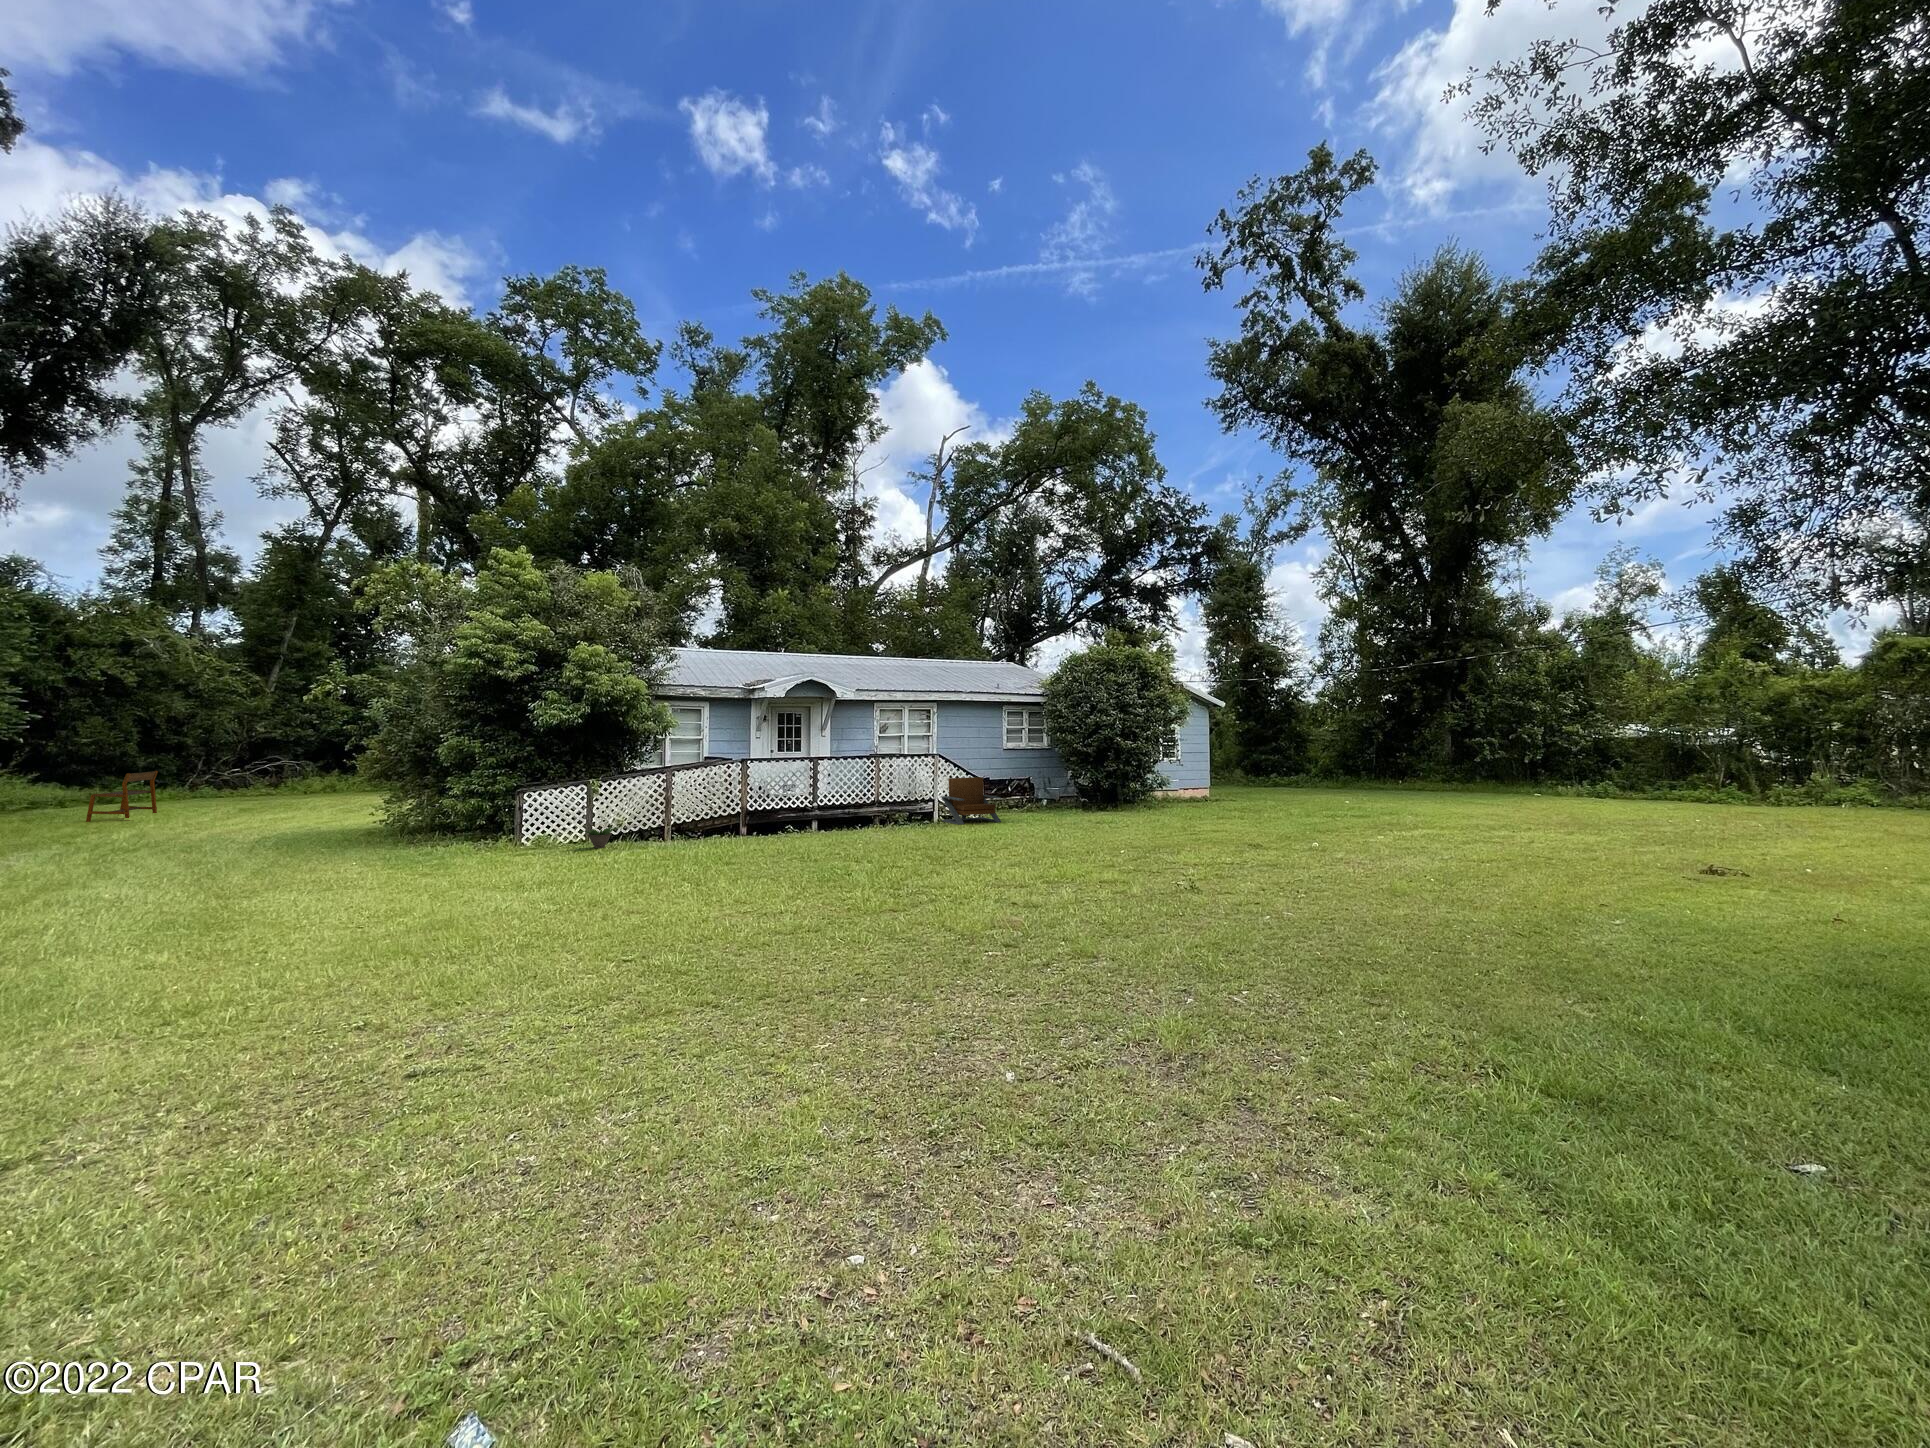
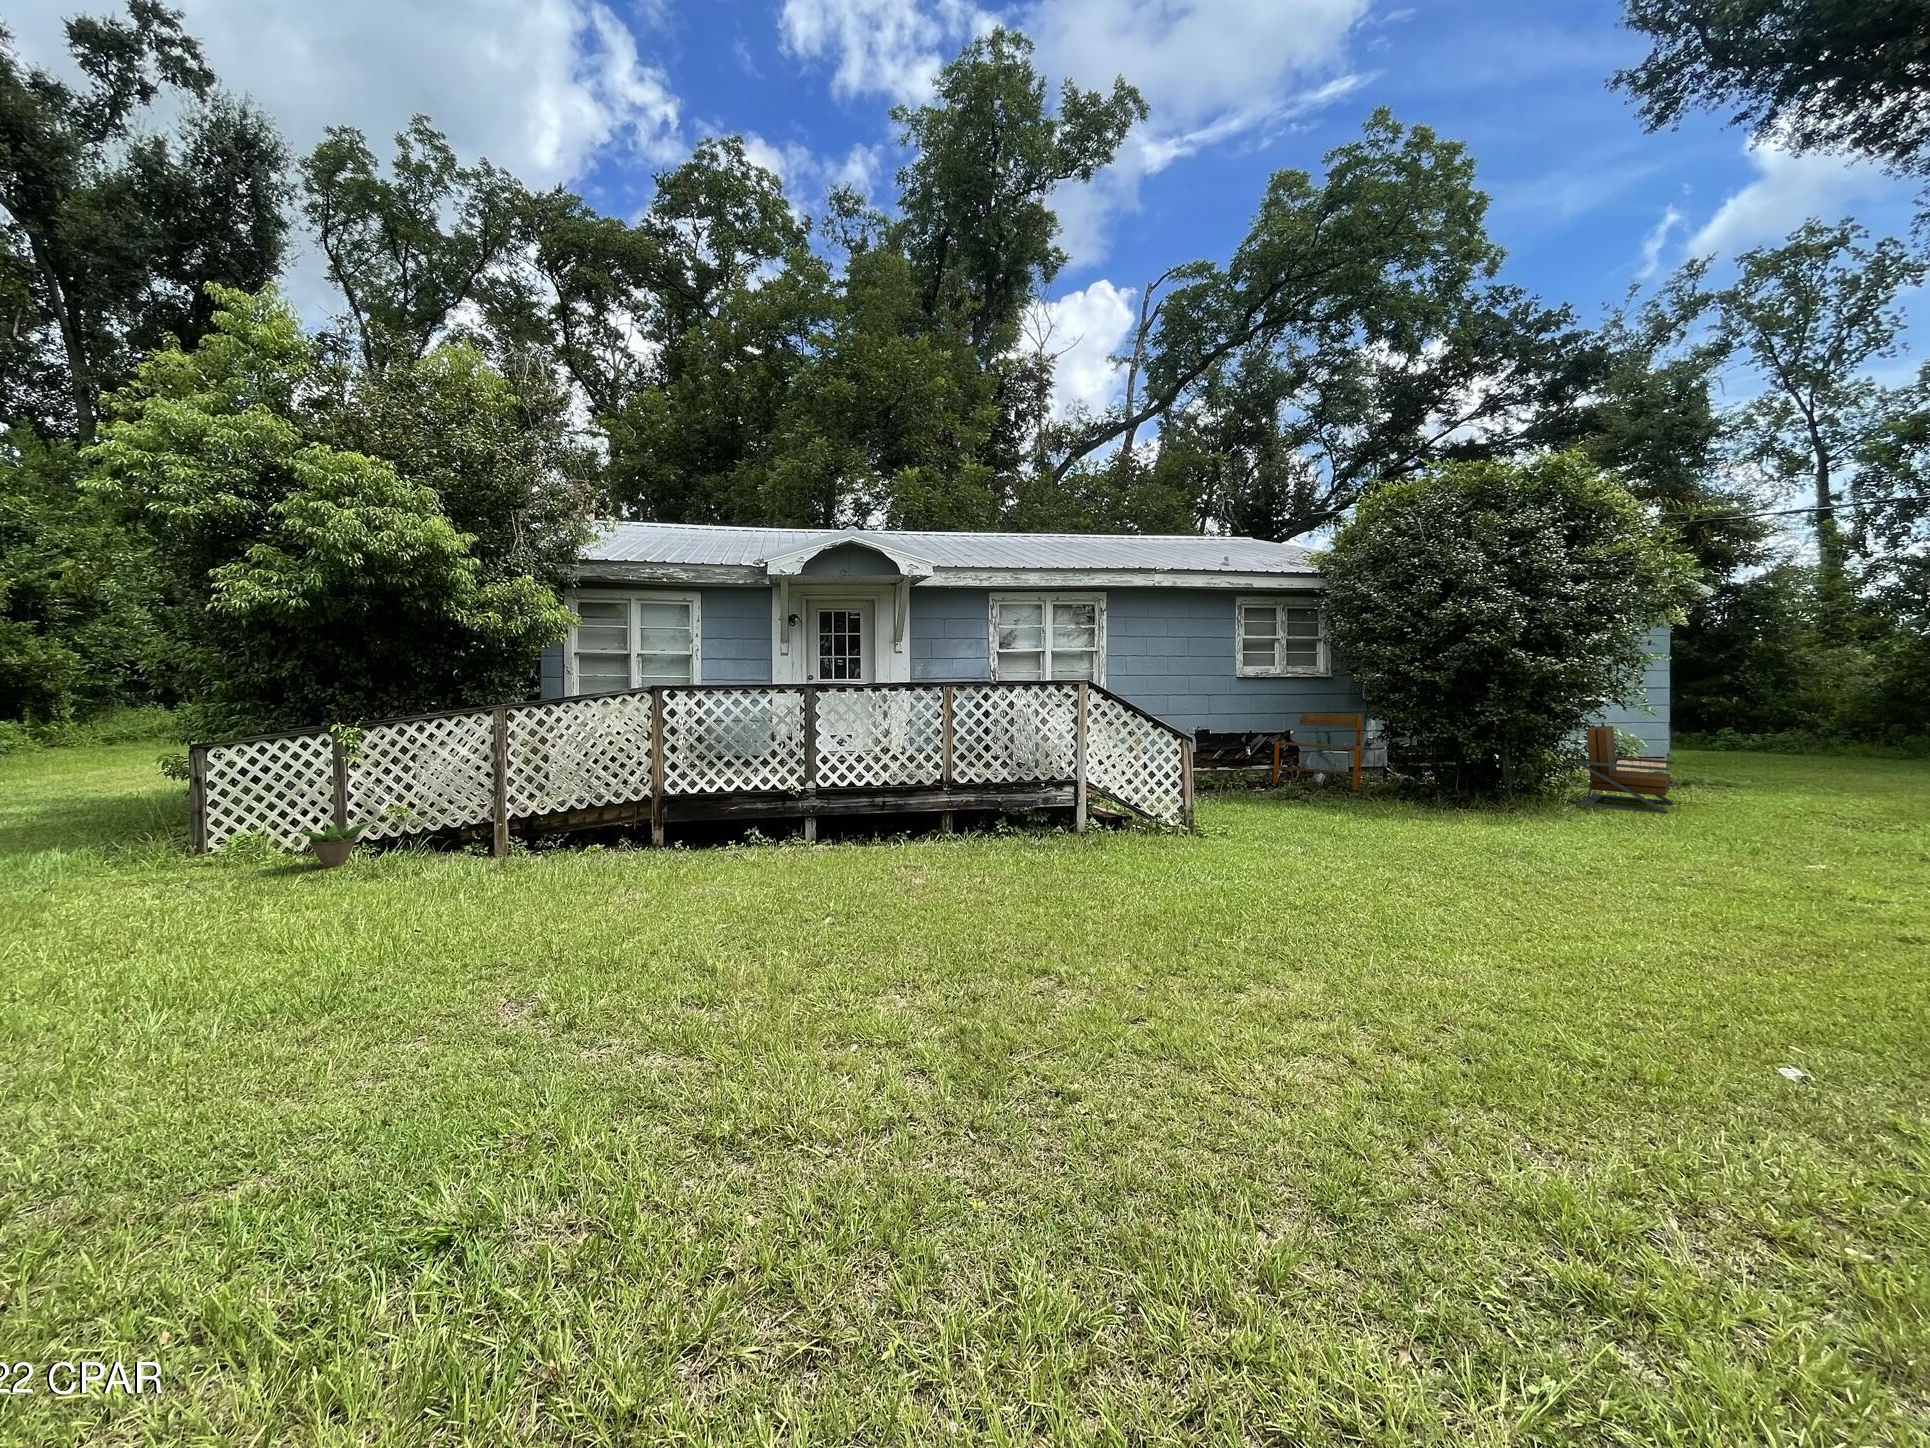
bench: present [86,771,158,822] -> present [1273,712,1364,790]
lounge chair: present [941,777,1001,825] -> present [1577,726,1674,814]

